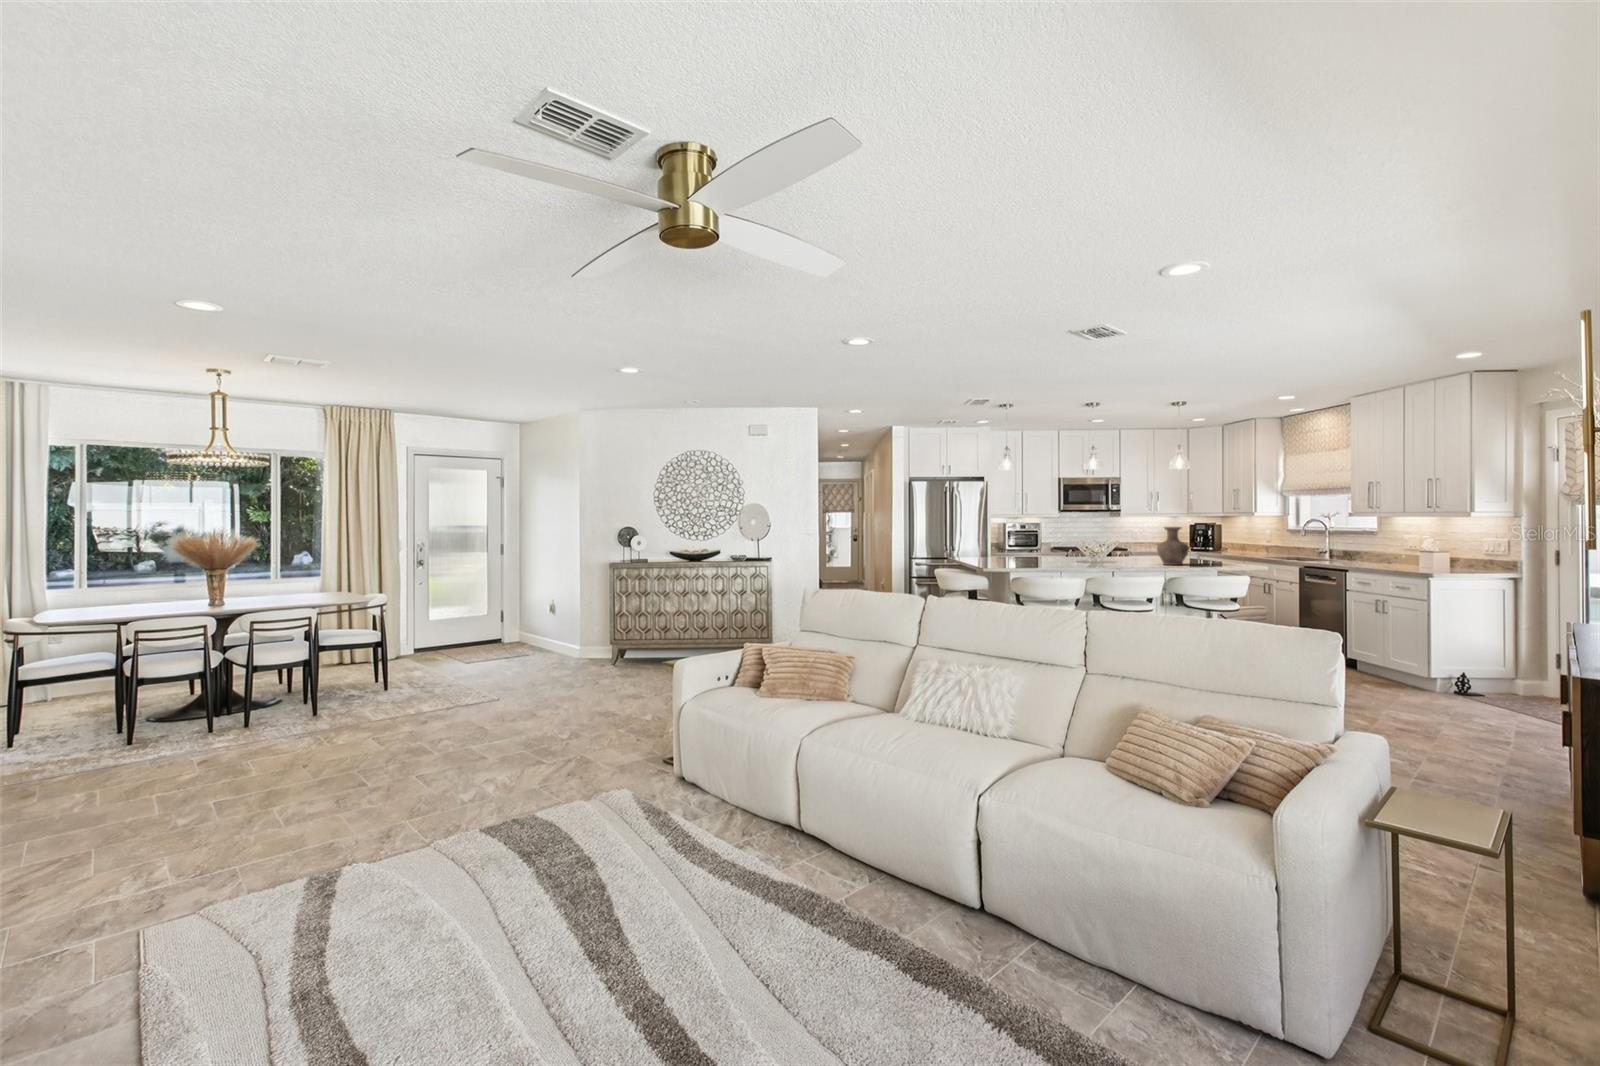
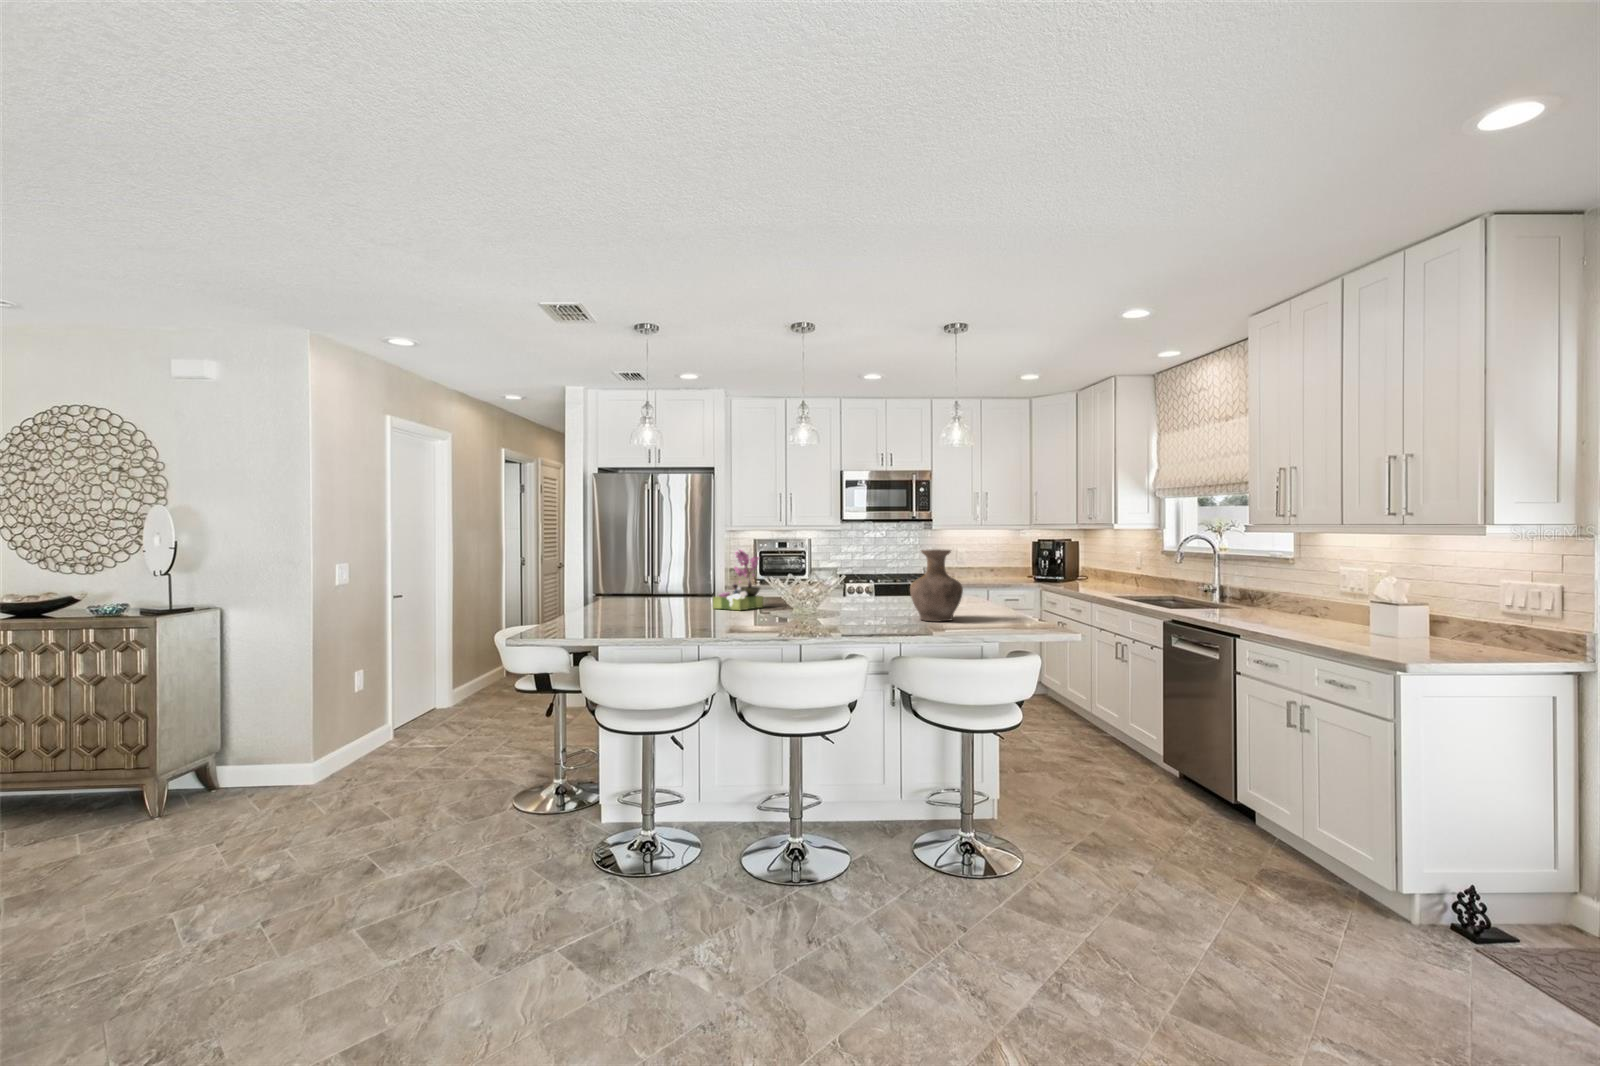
flower arrangement: none [1025,527,1052,562] -> present [713,549,763,610]

